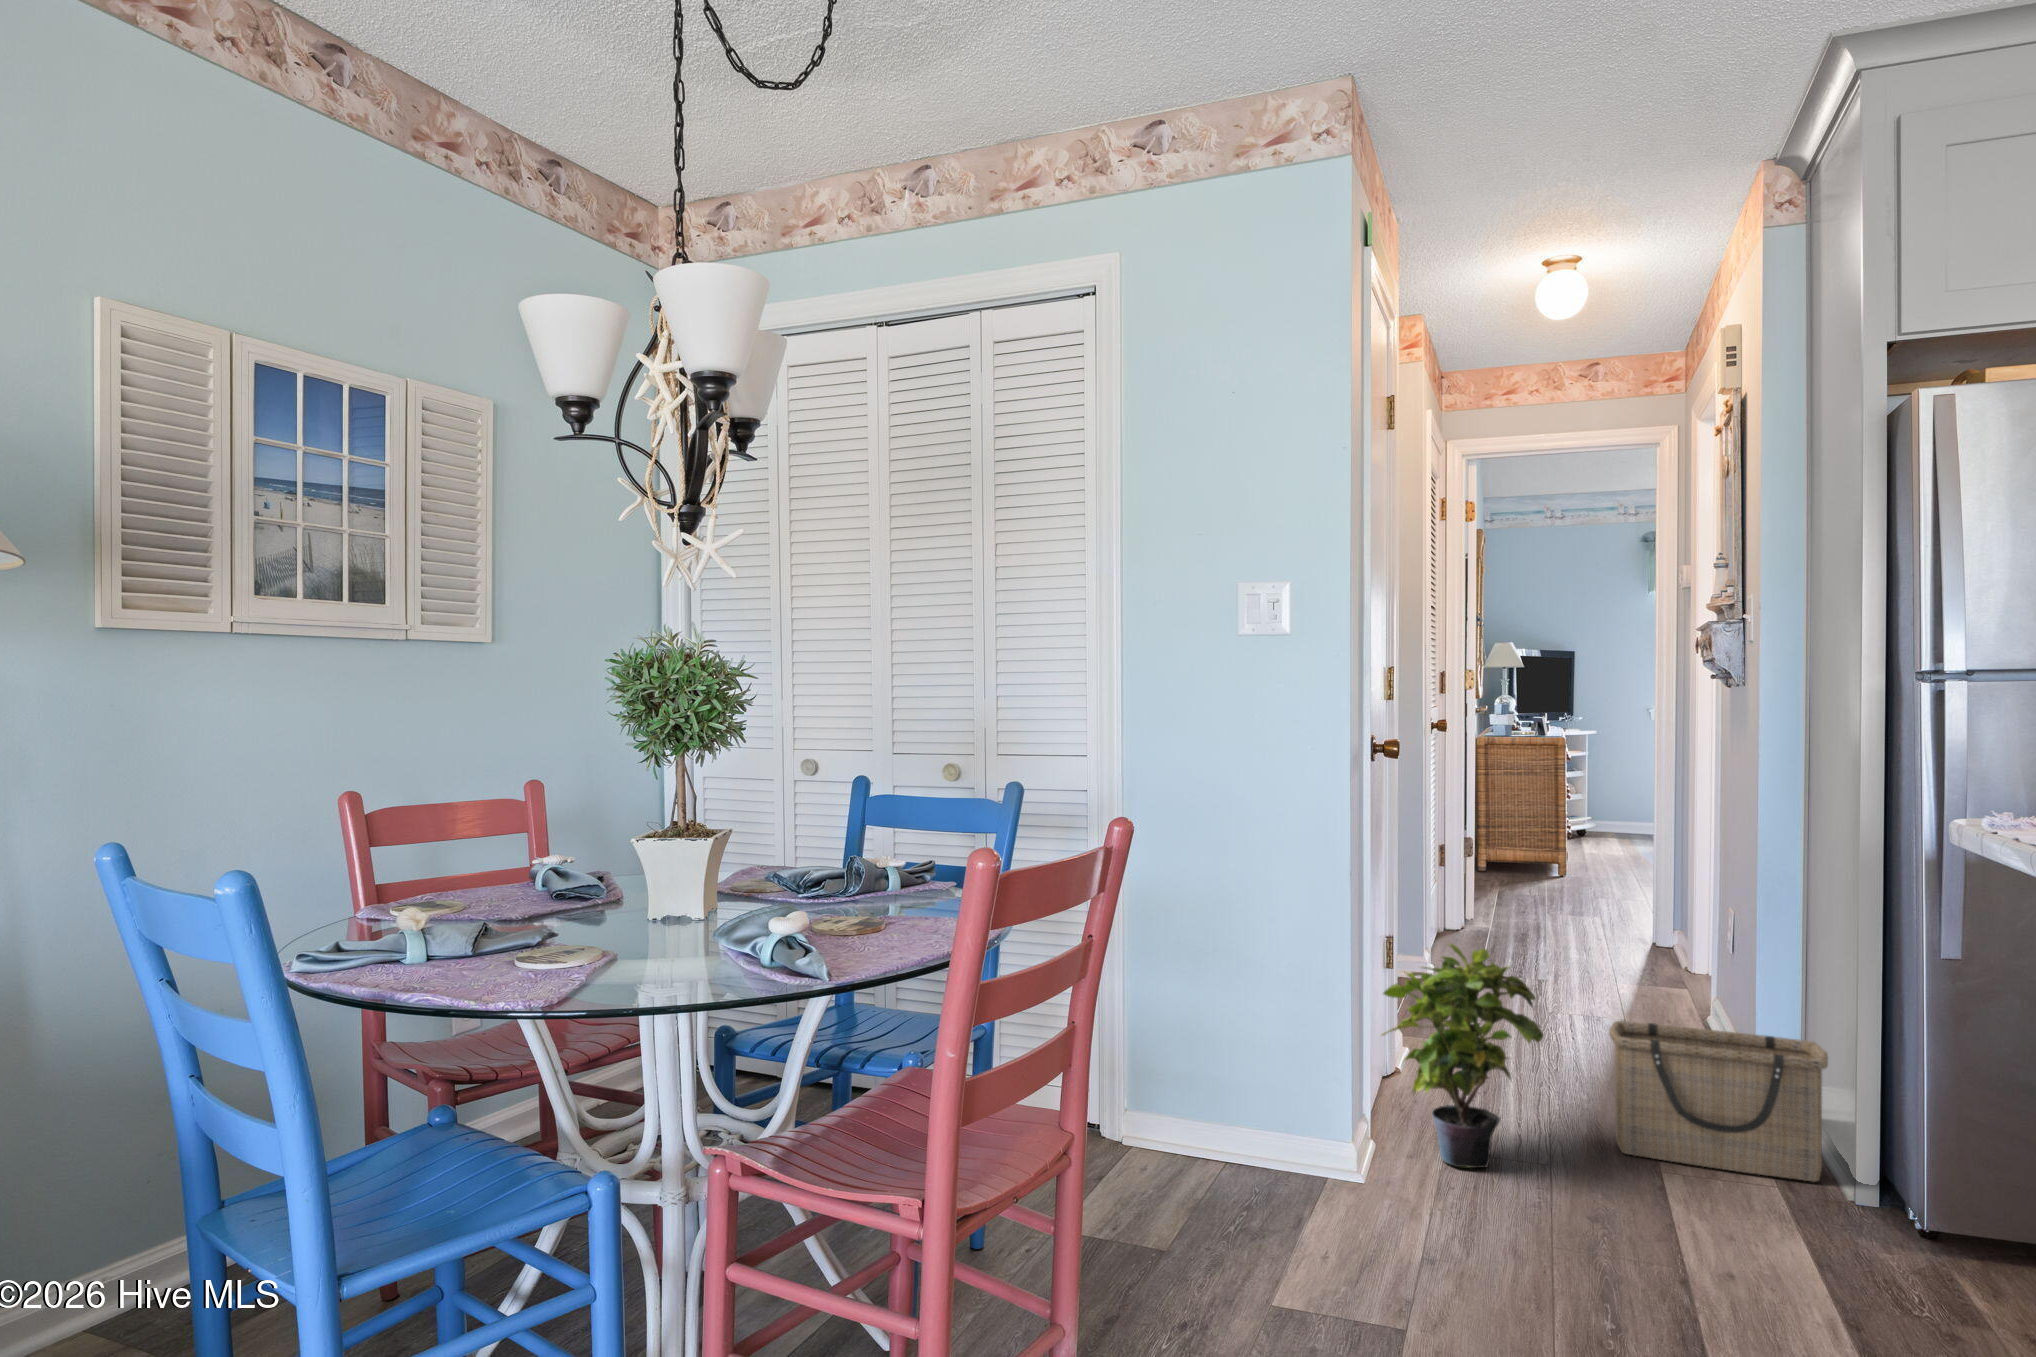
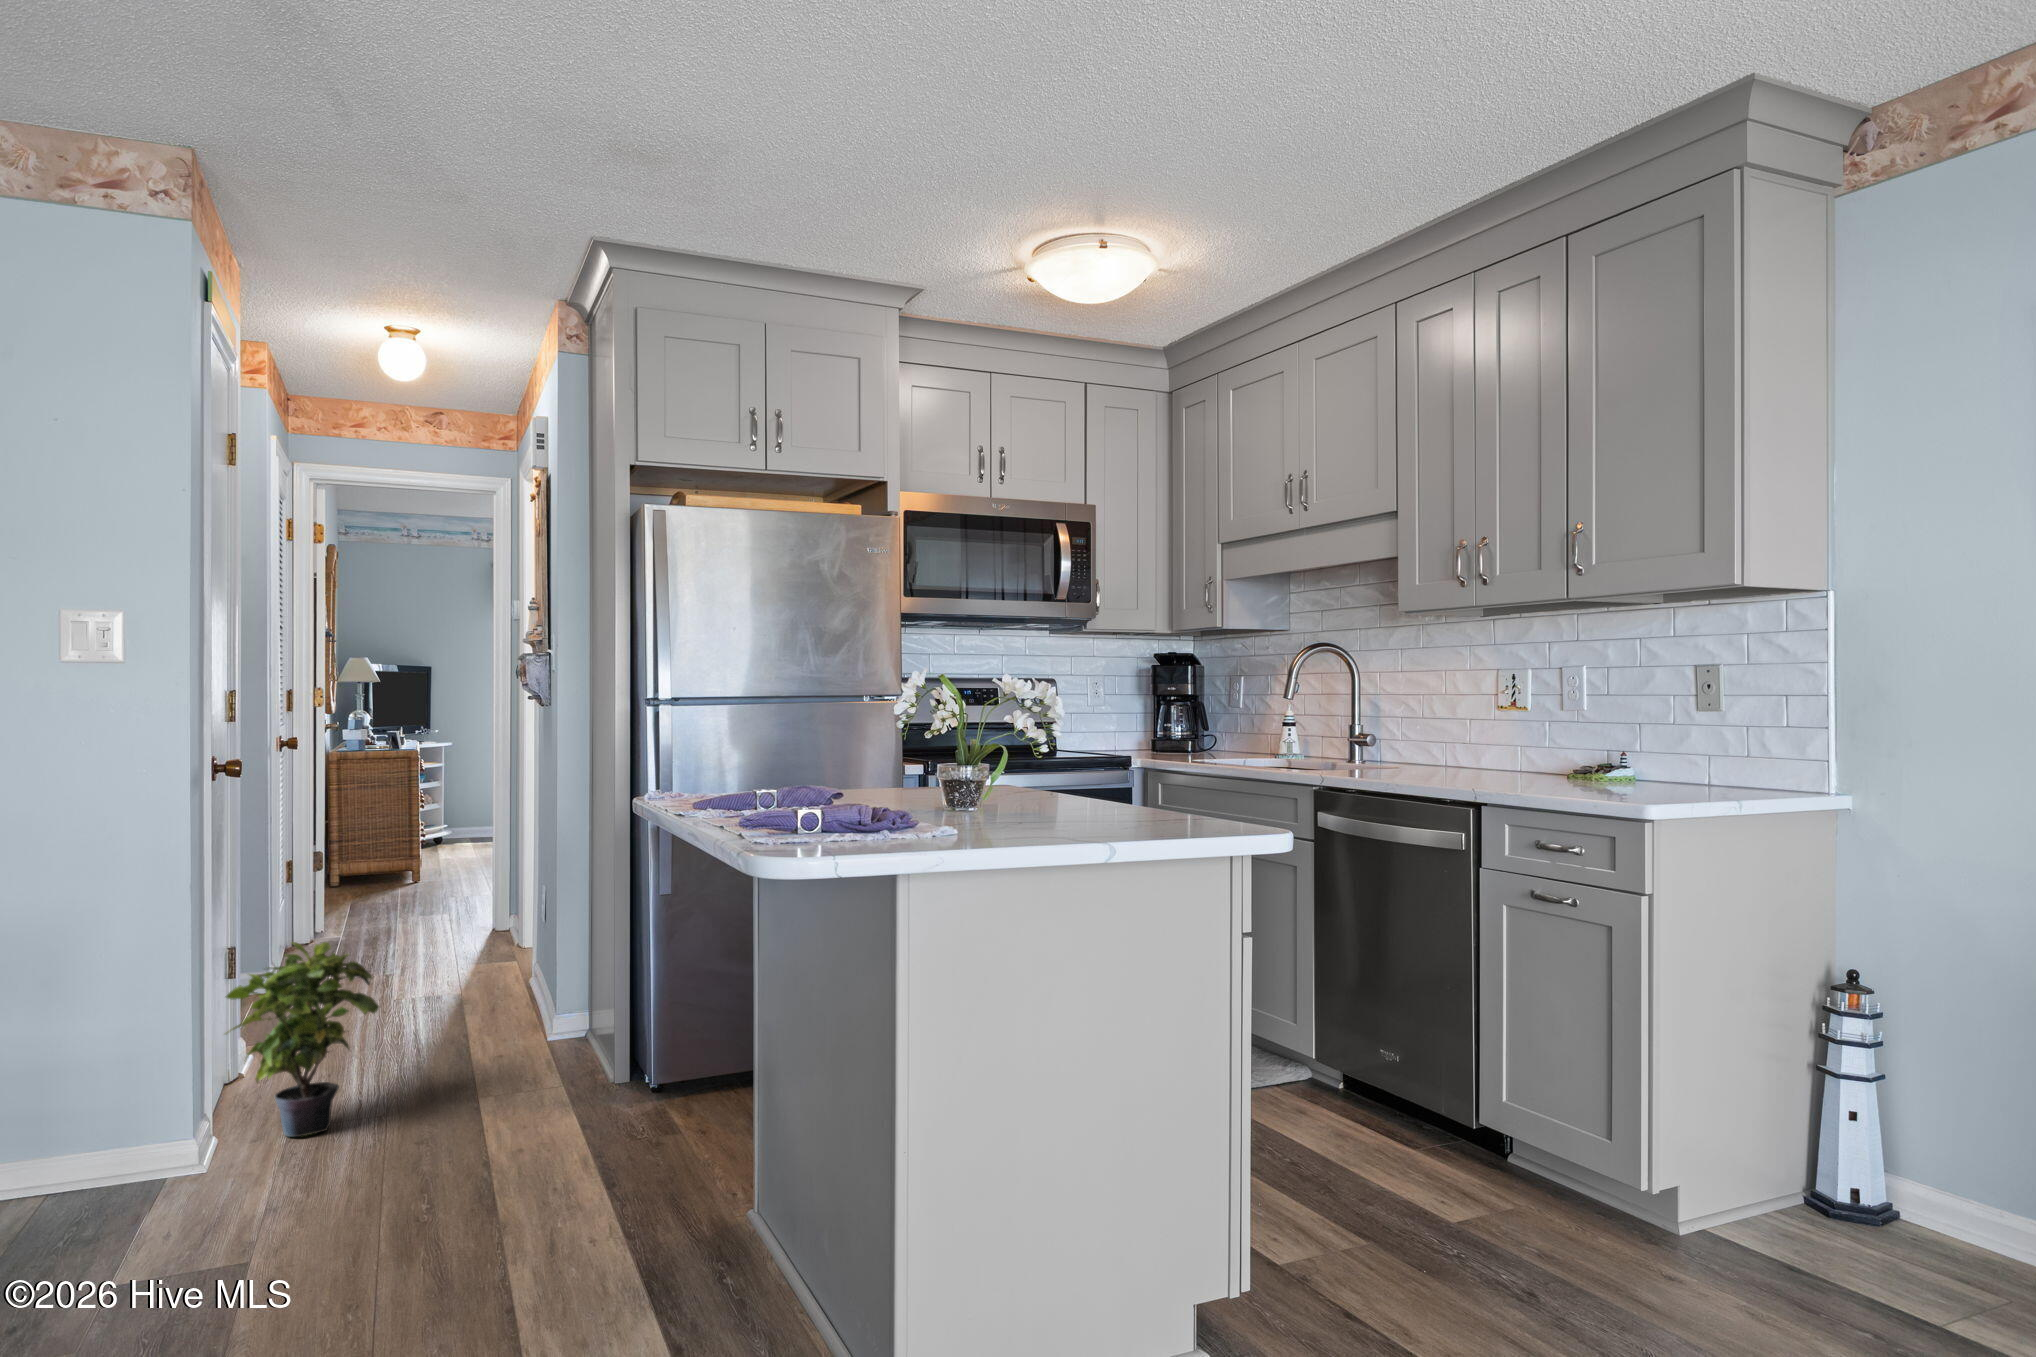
basket: present [1609,1021,1828,1182] -> none [436,972,596,1091]

